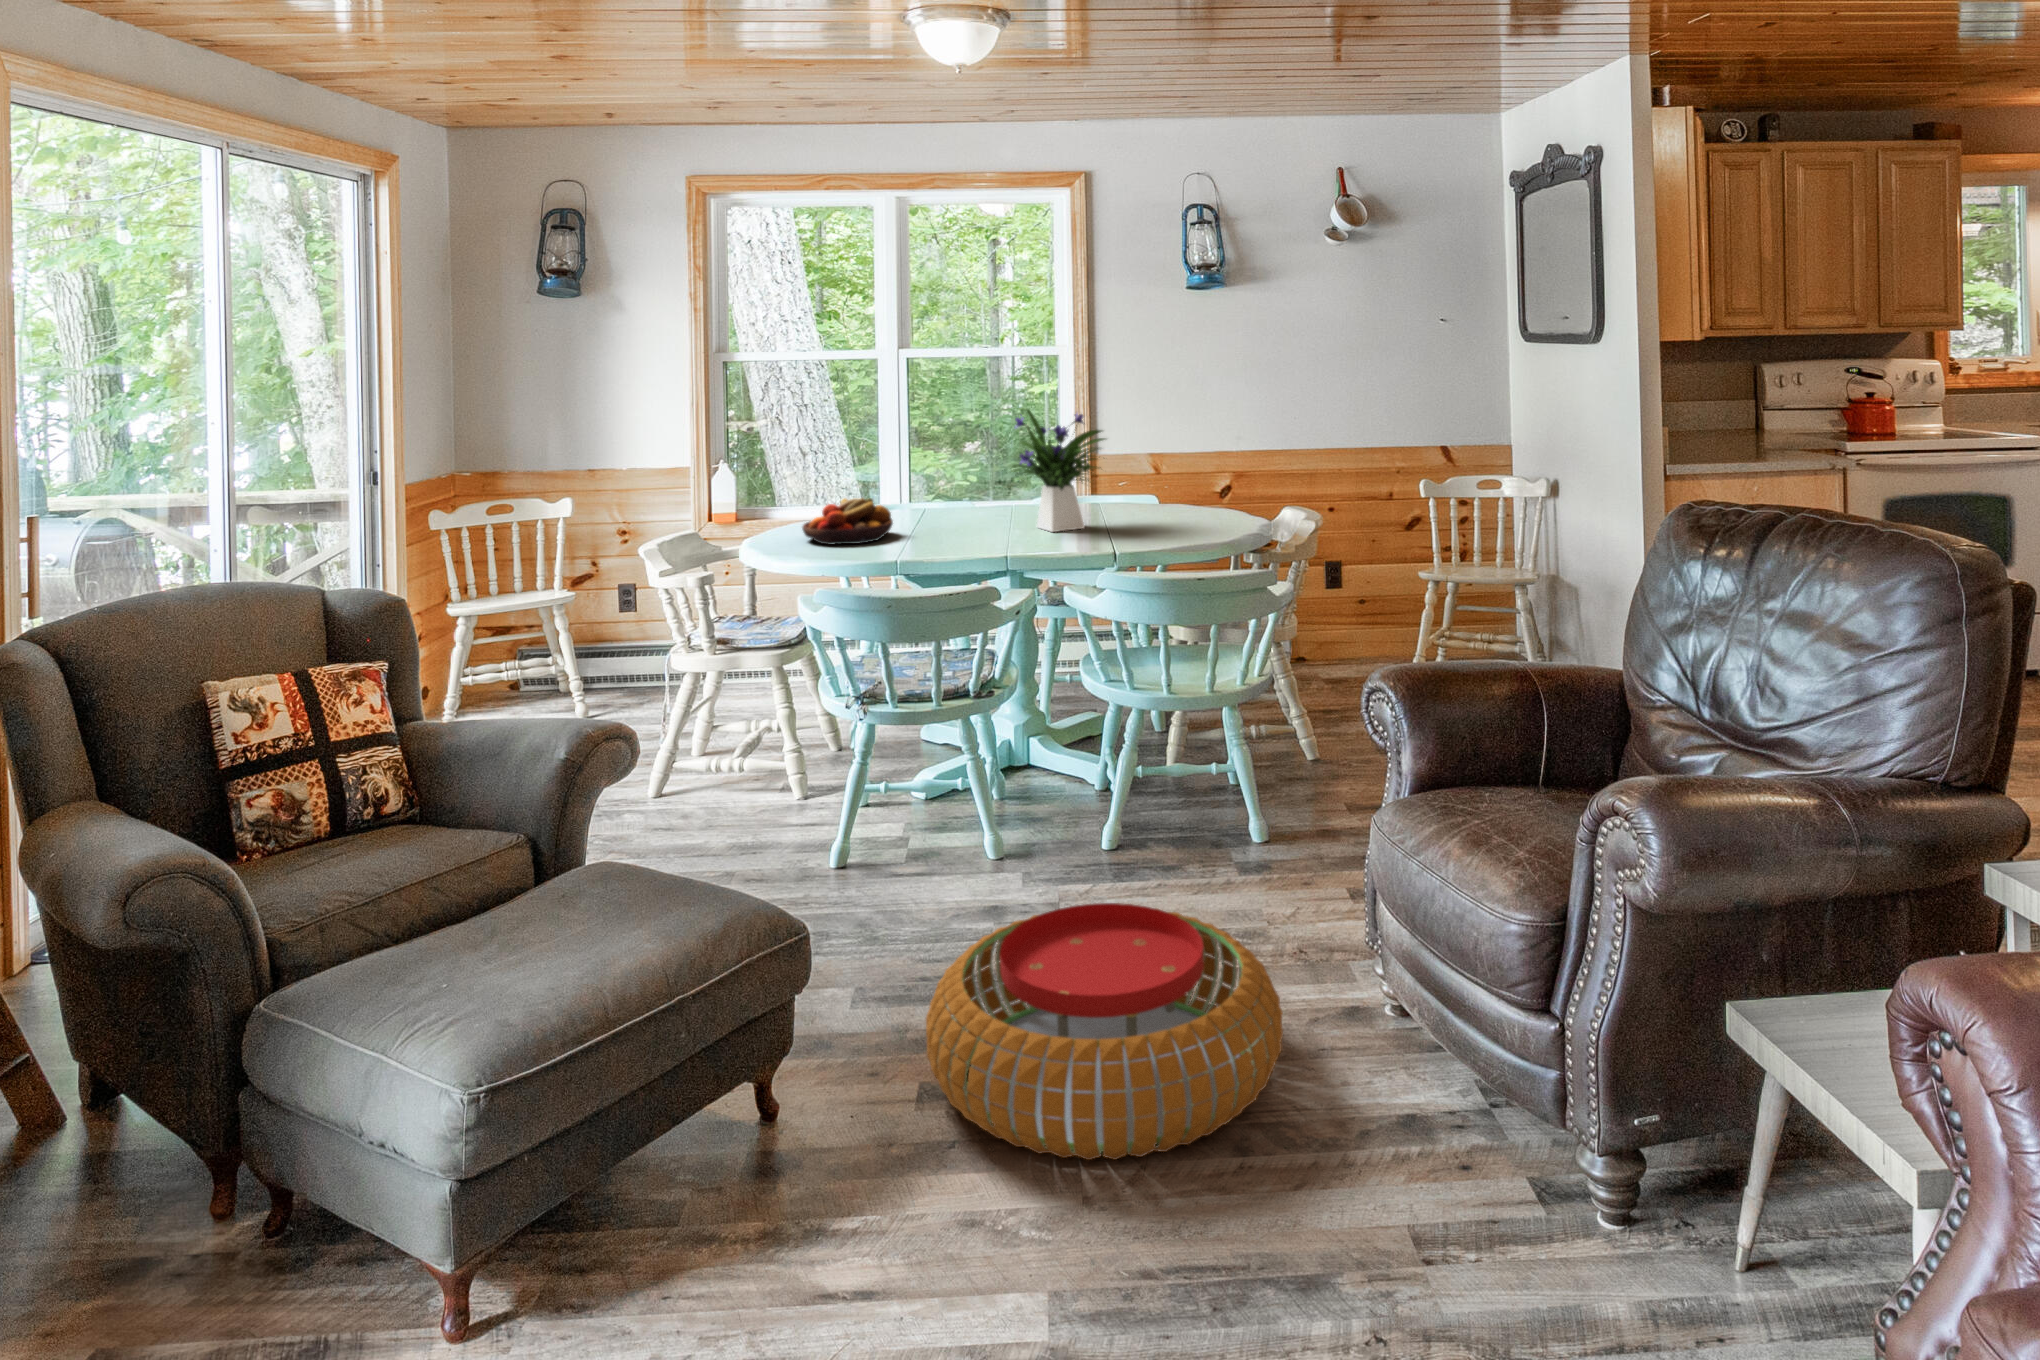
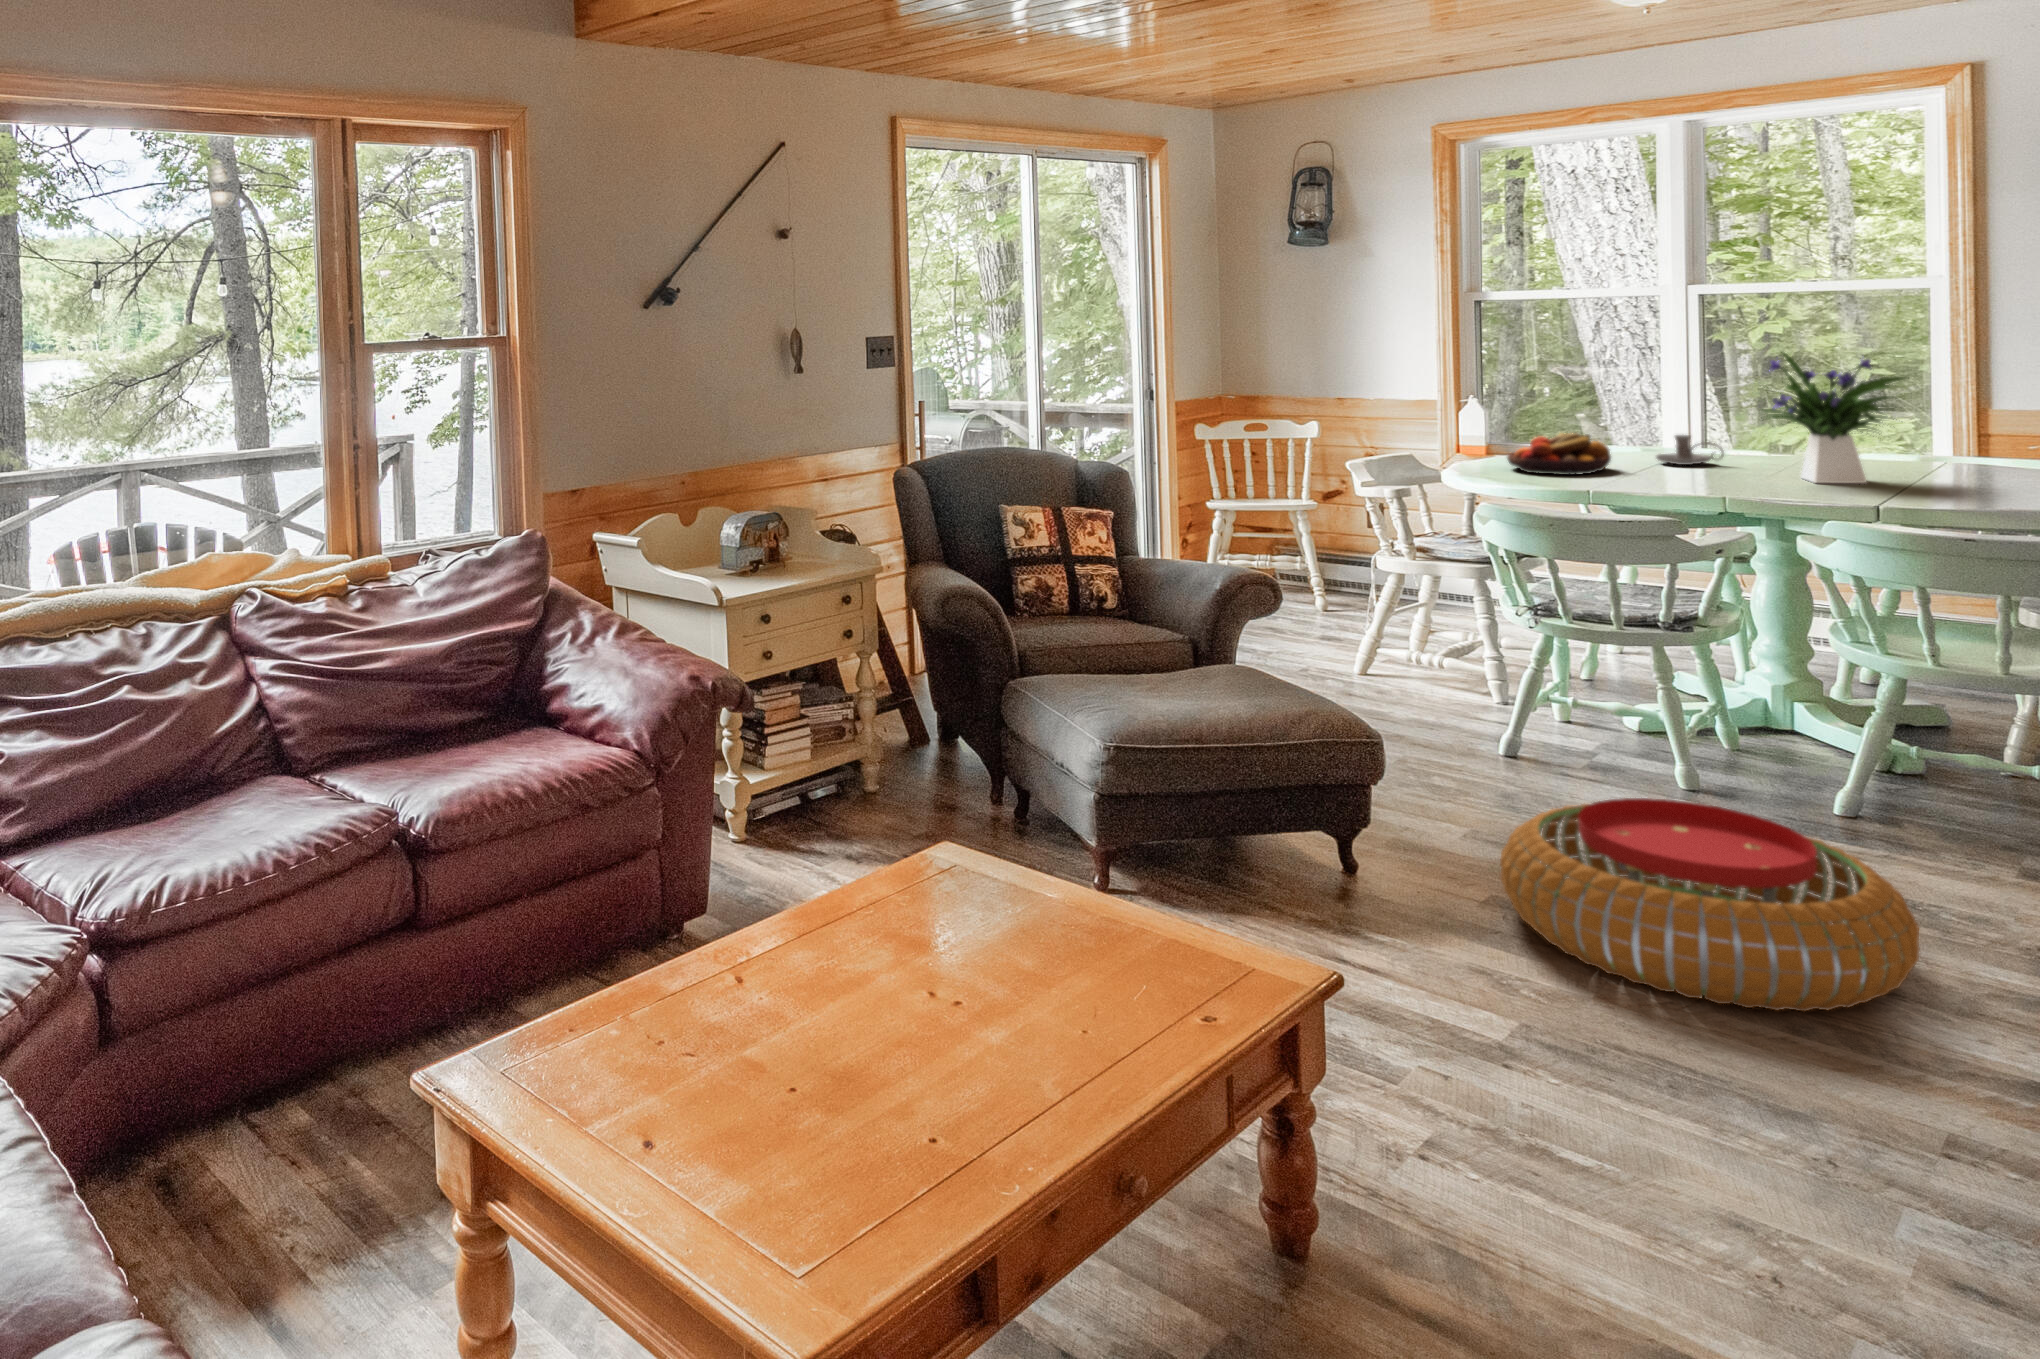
candle holder: none [919,492,972,522] -> present [1656,435,1724,465]

